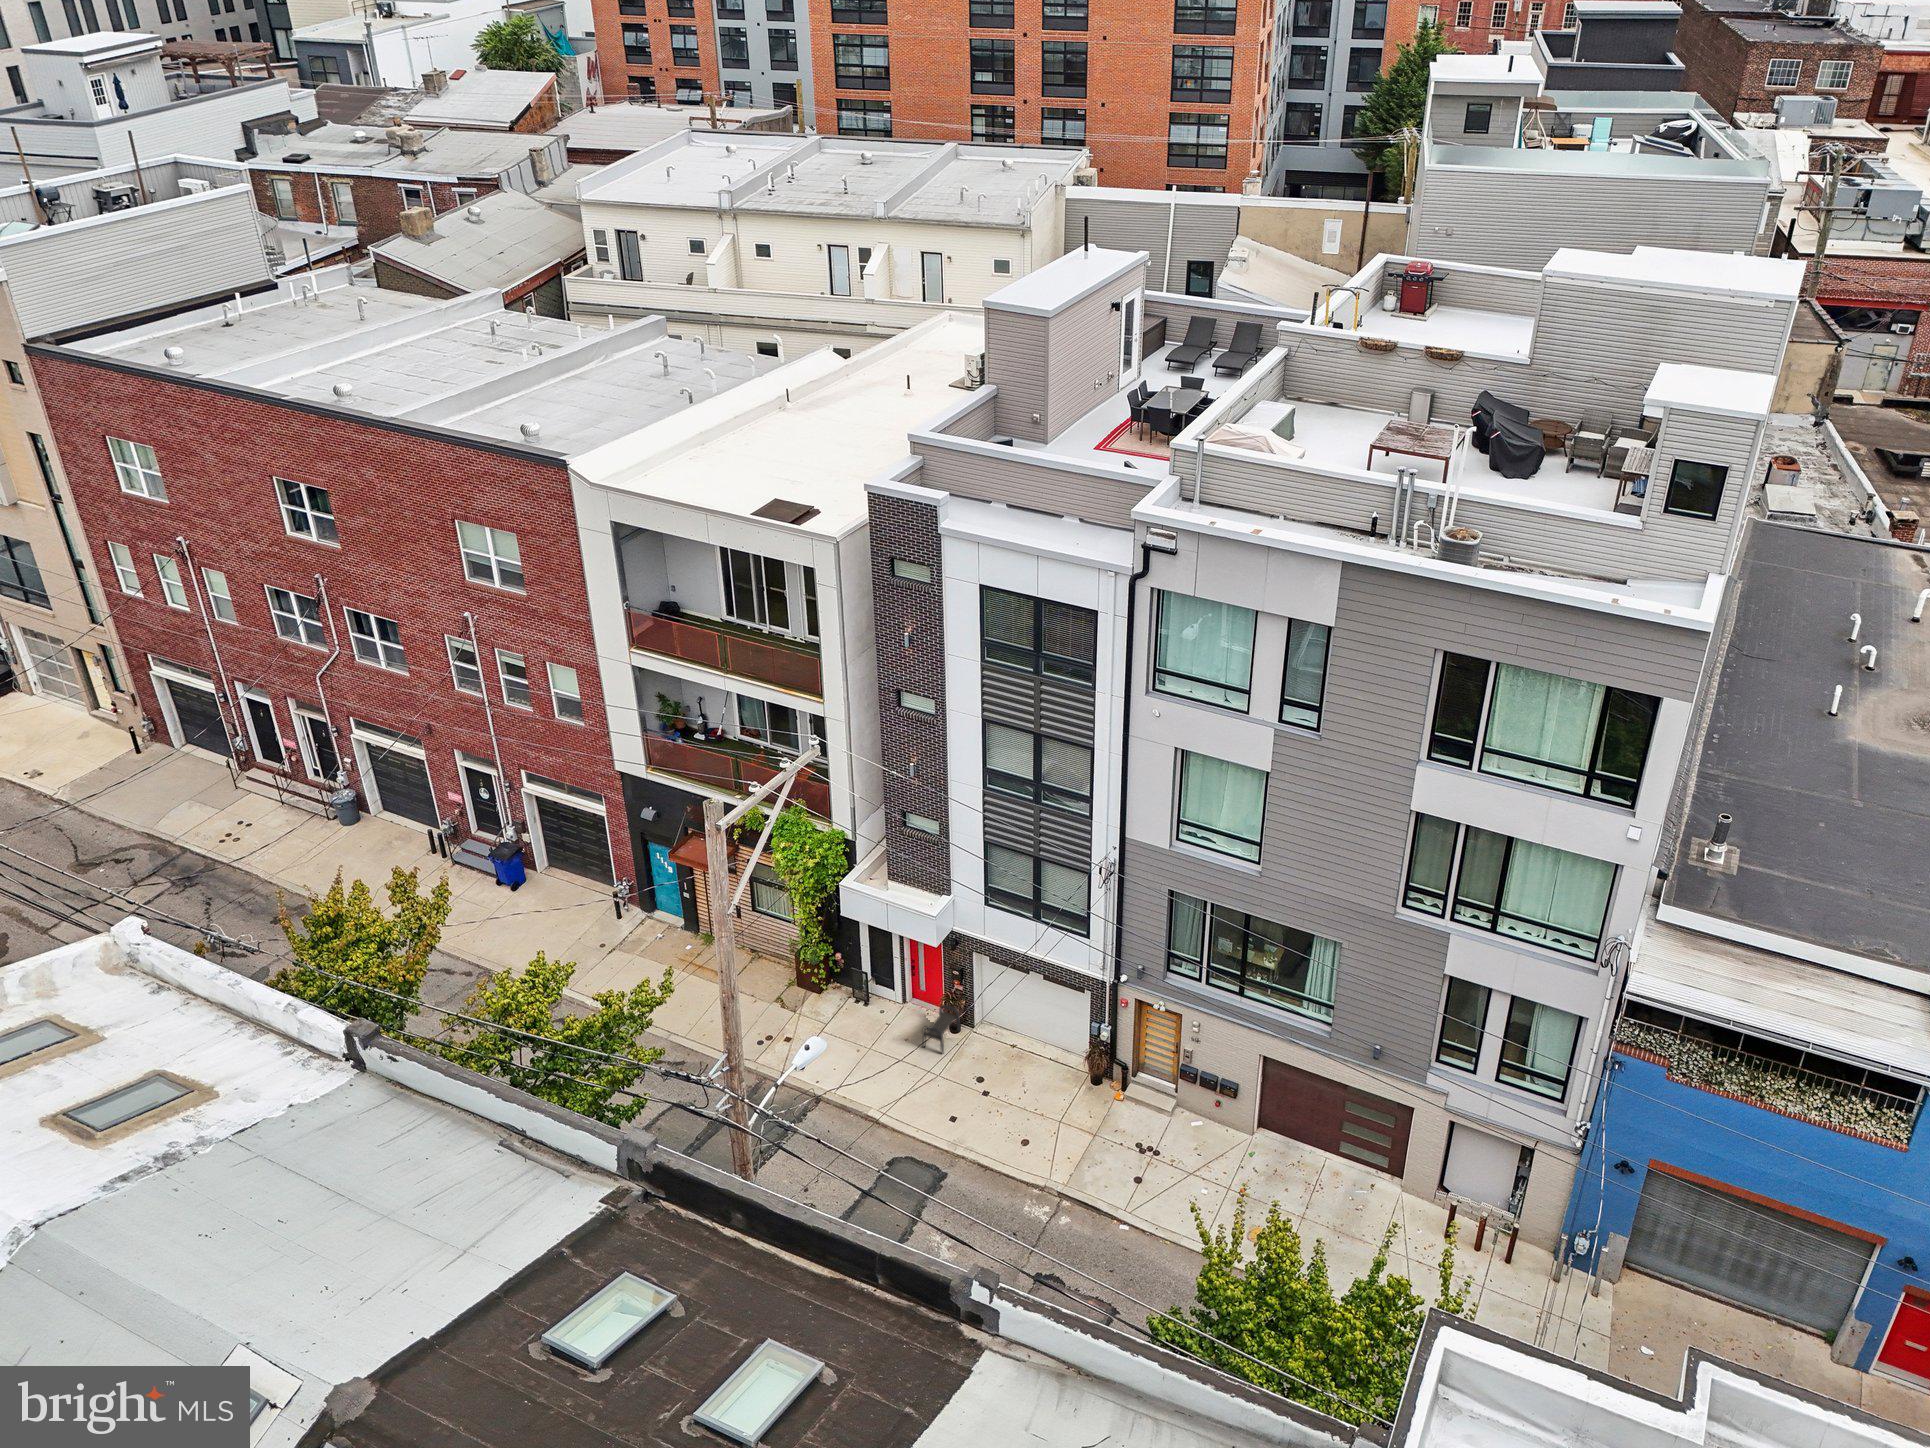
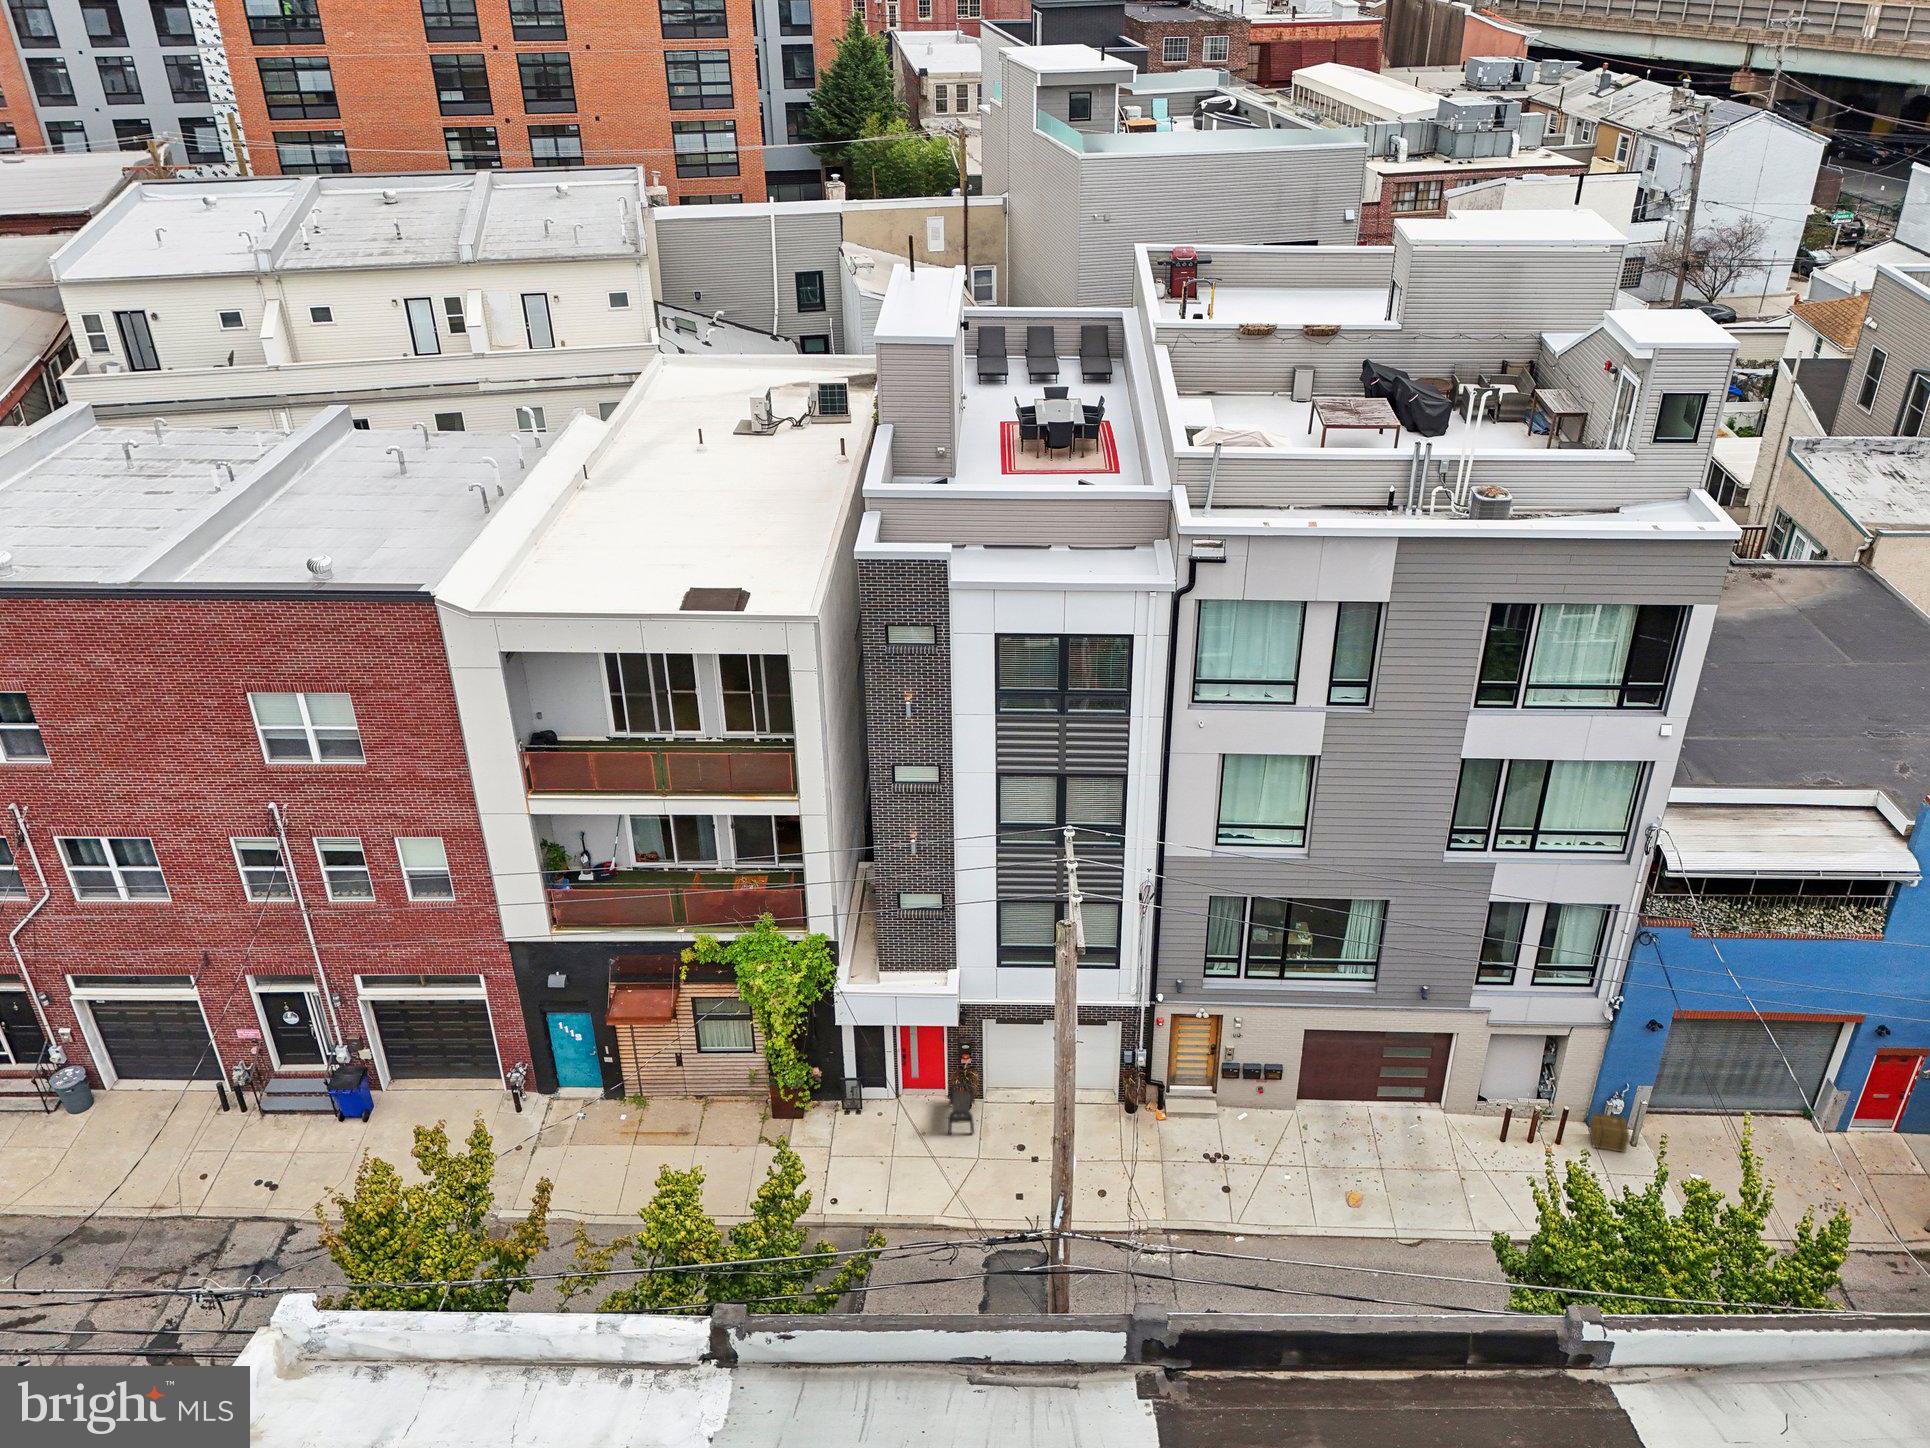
cardboard box: none [1536,1244,1584,1297] -> present [1589,1113,1629,1152]

